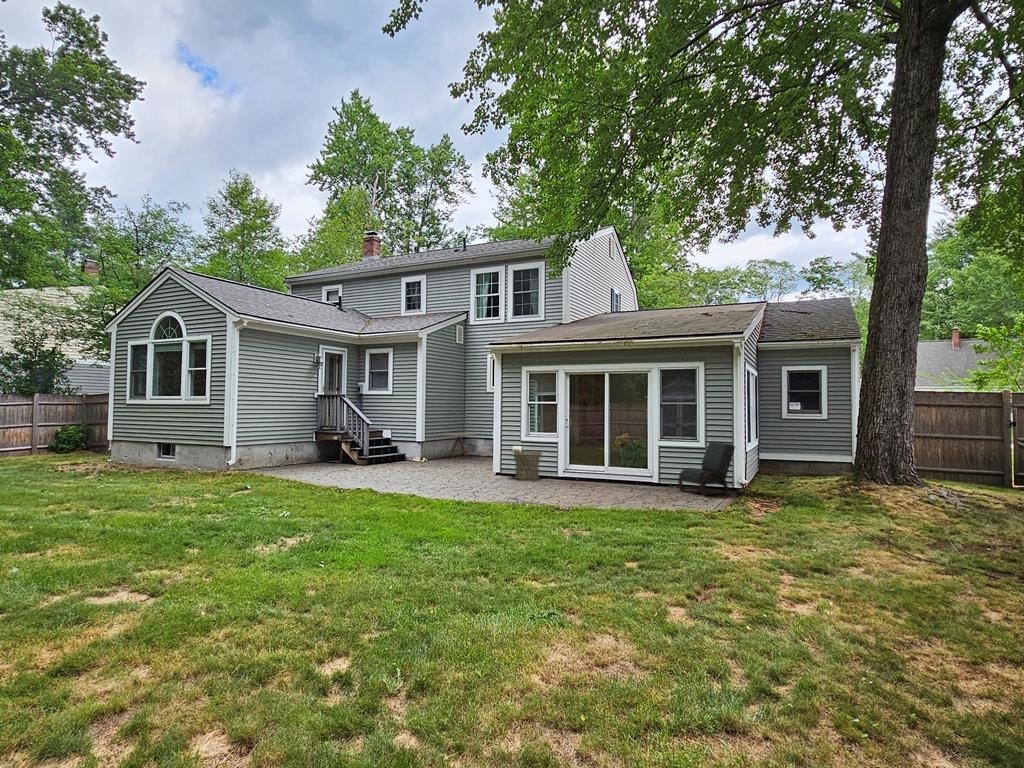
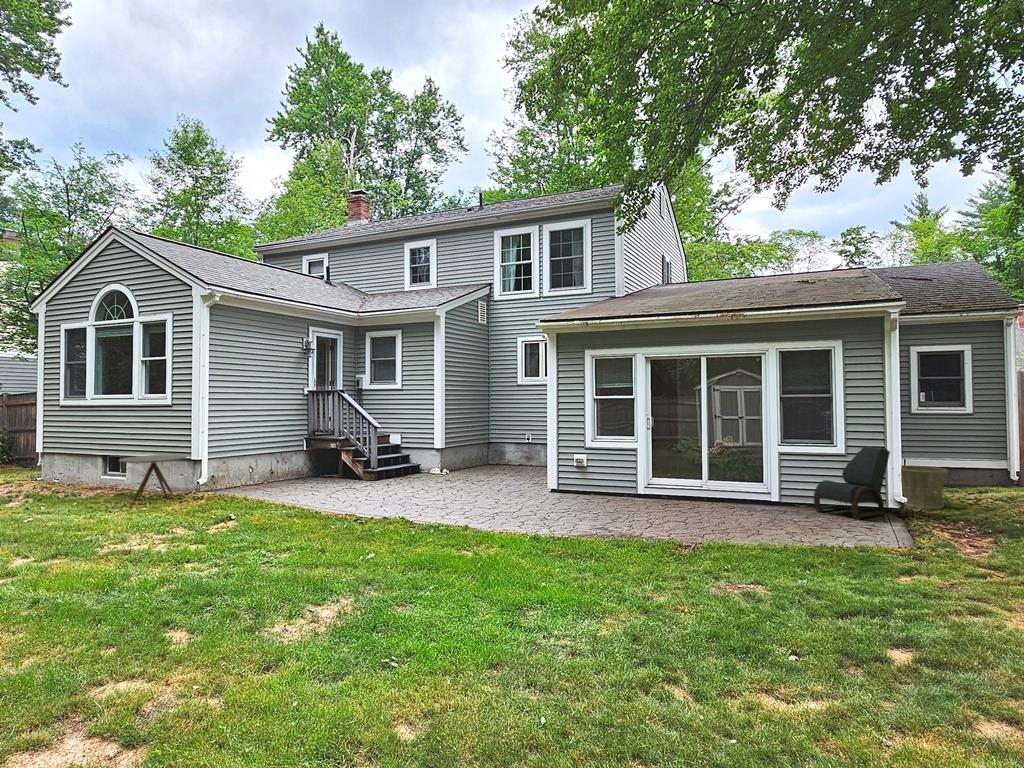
round table: present [442,433,475,458] -> present [119,455,186,500]
basket: present [513,451,542,480] -> present [899,465,948,509]

